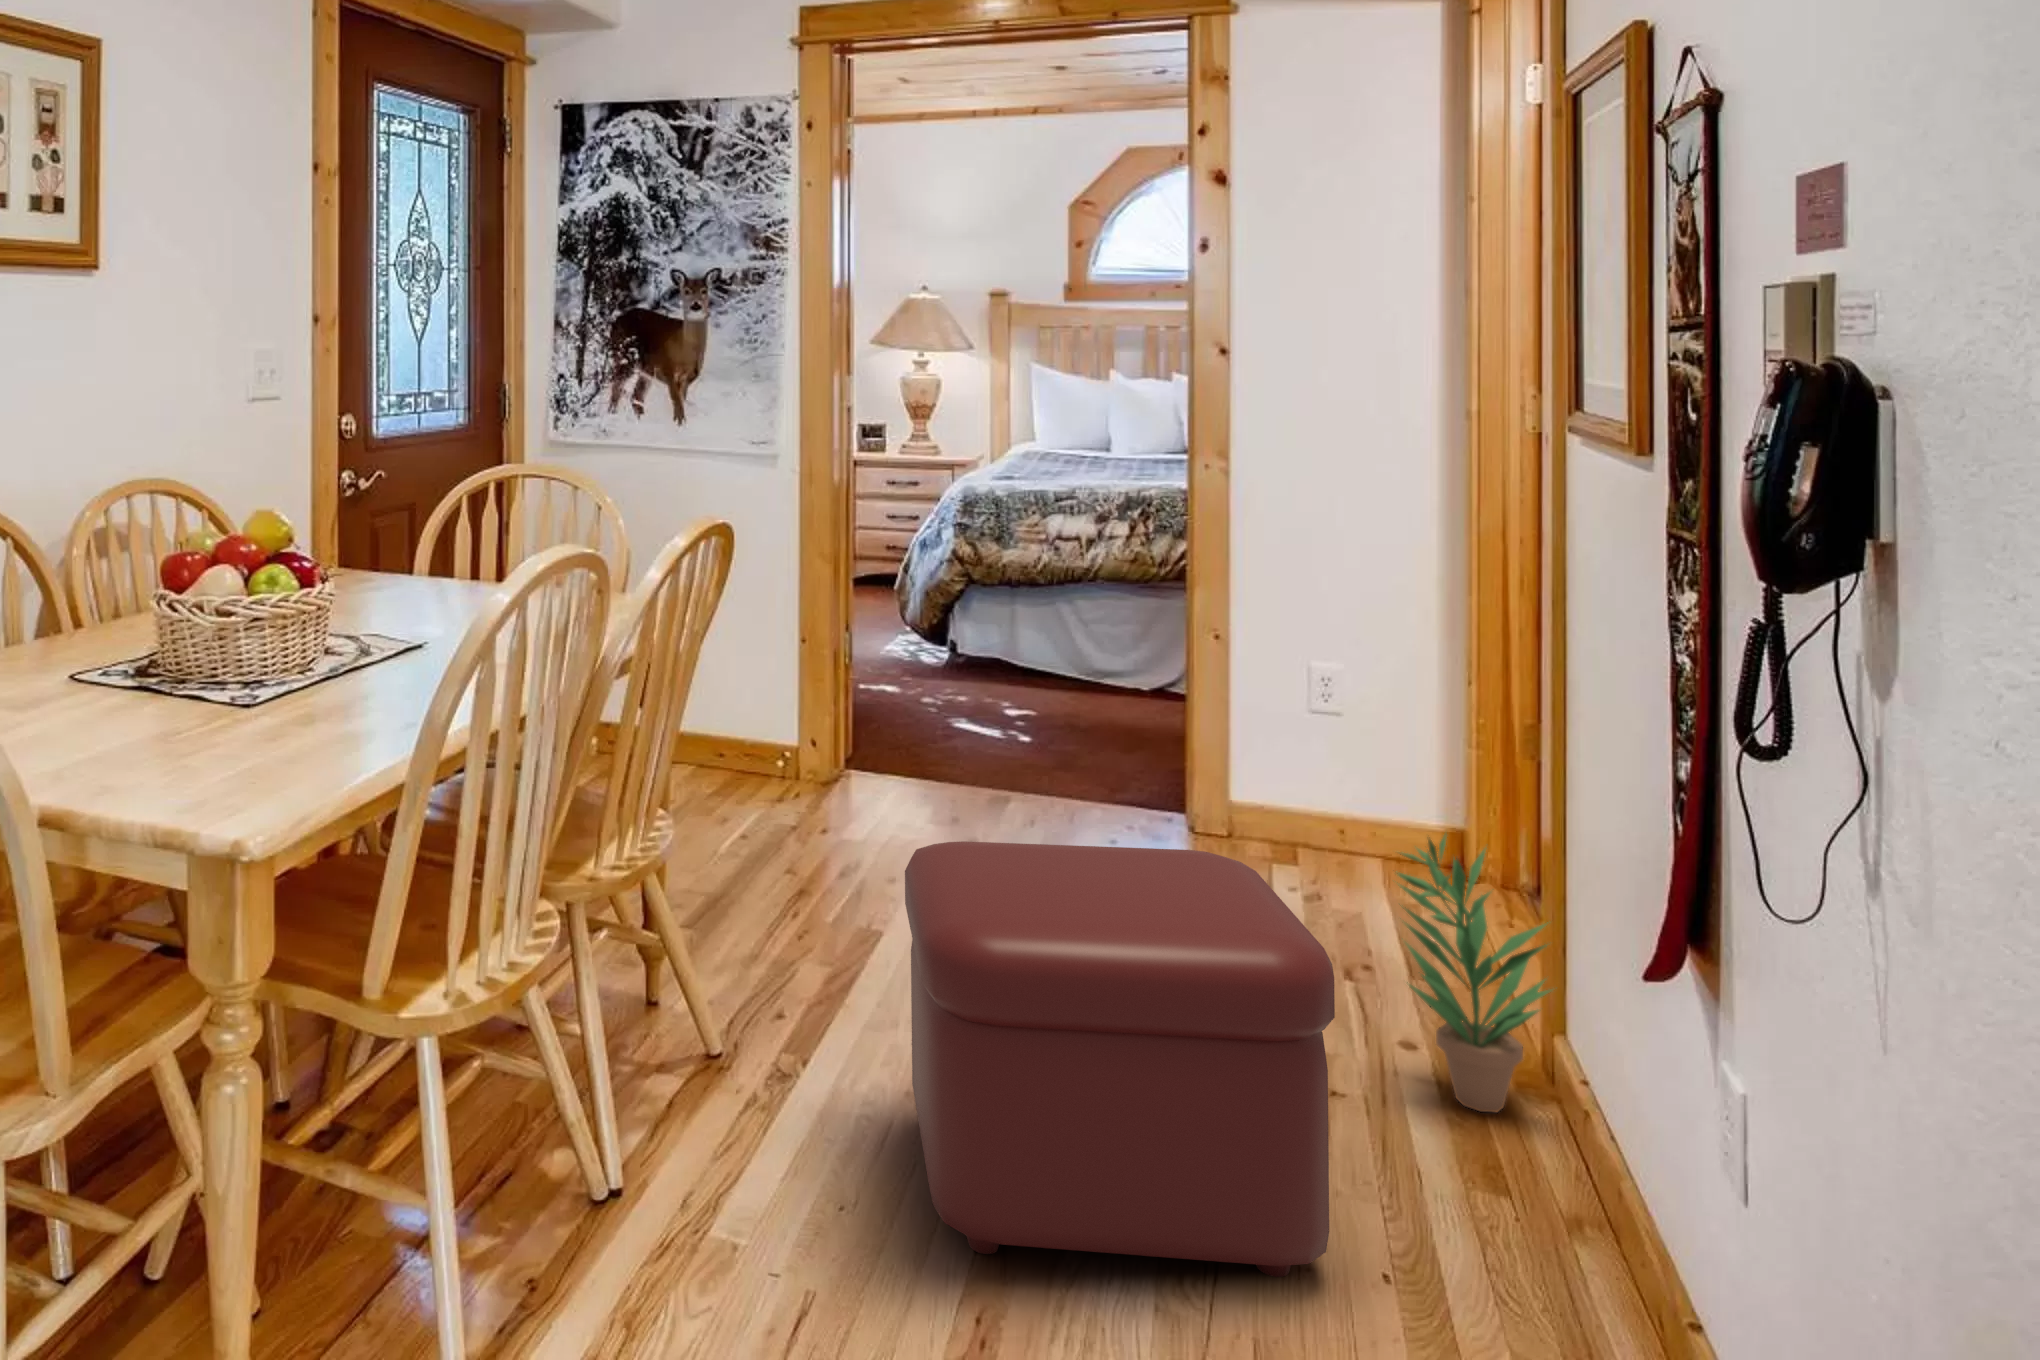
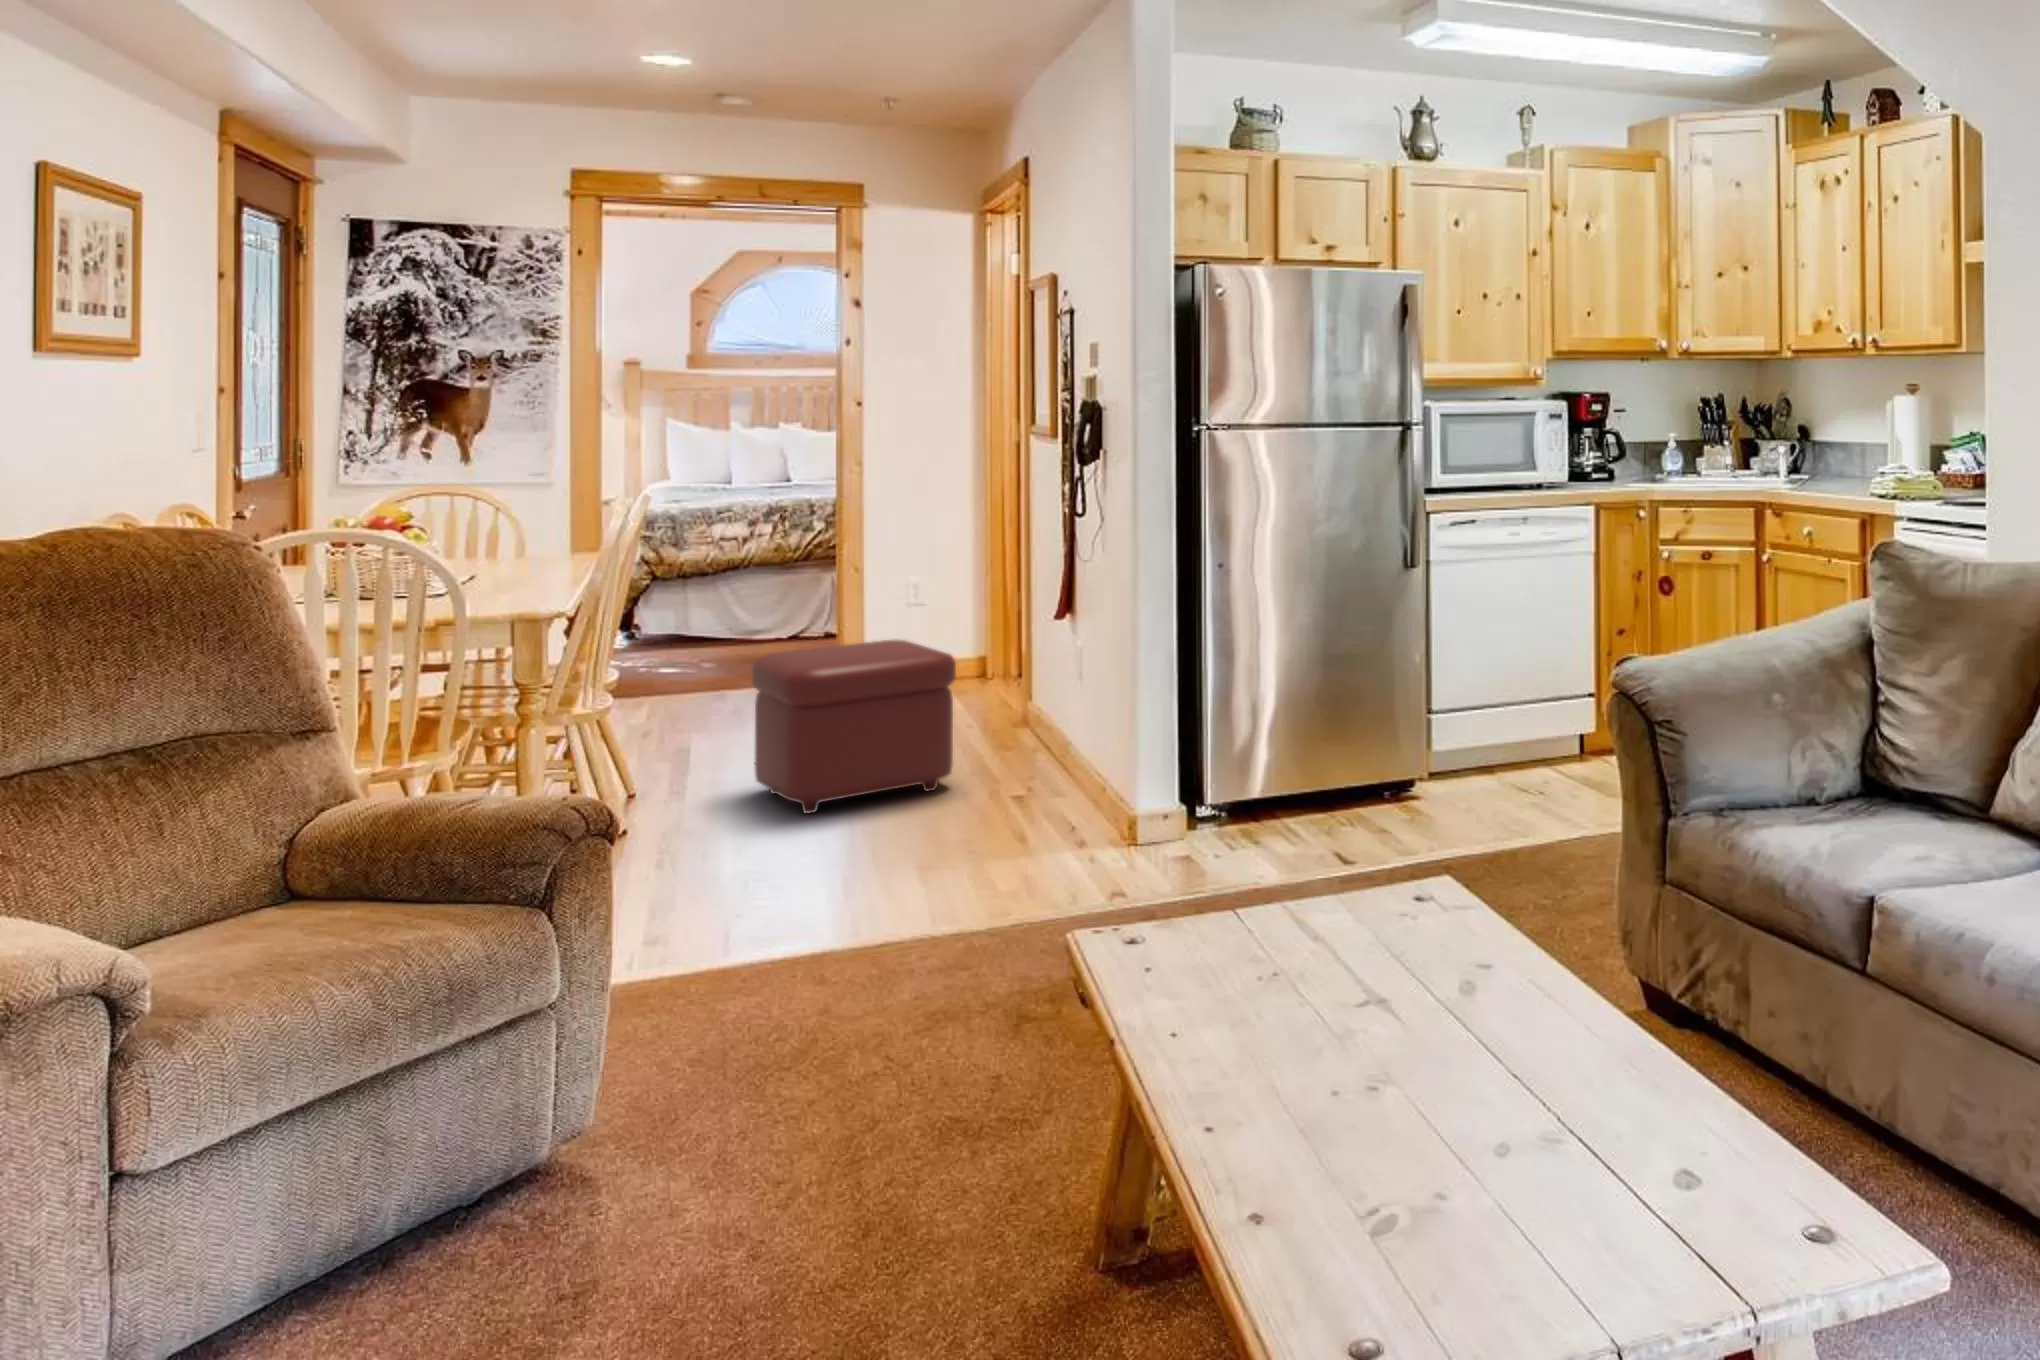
potted plant: present [1397,834,1551,1113] -> none [964,625,1029,741]

